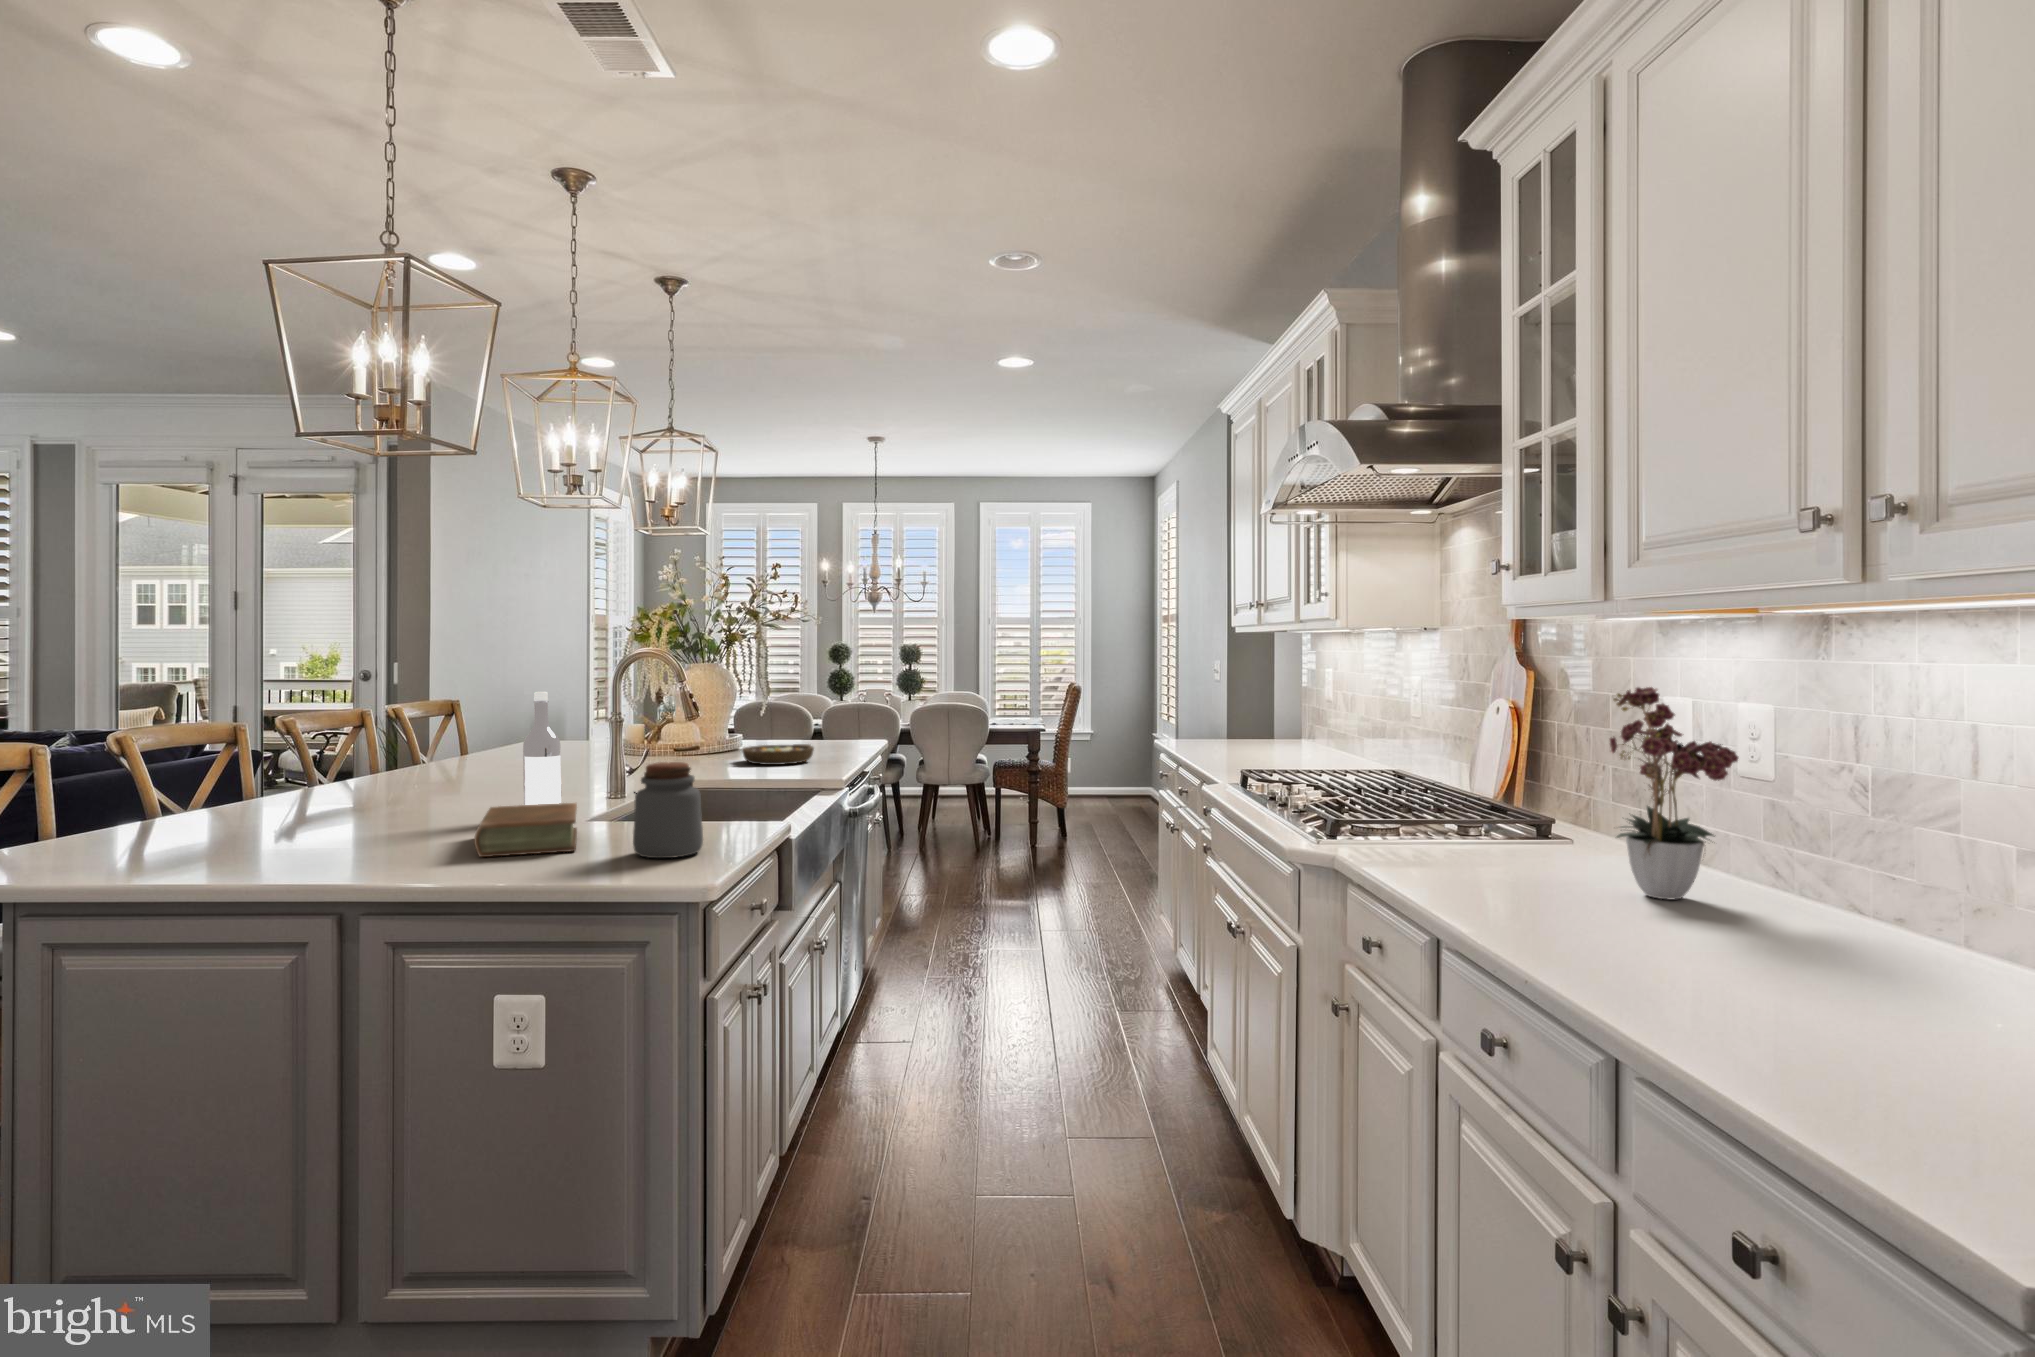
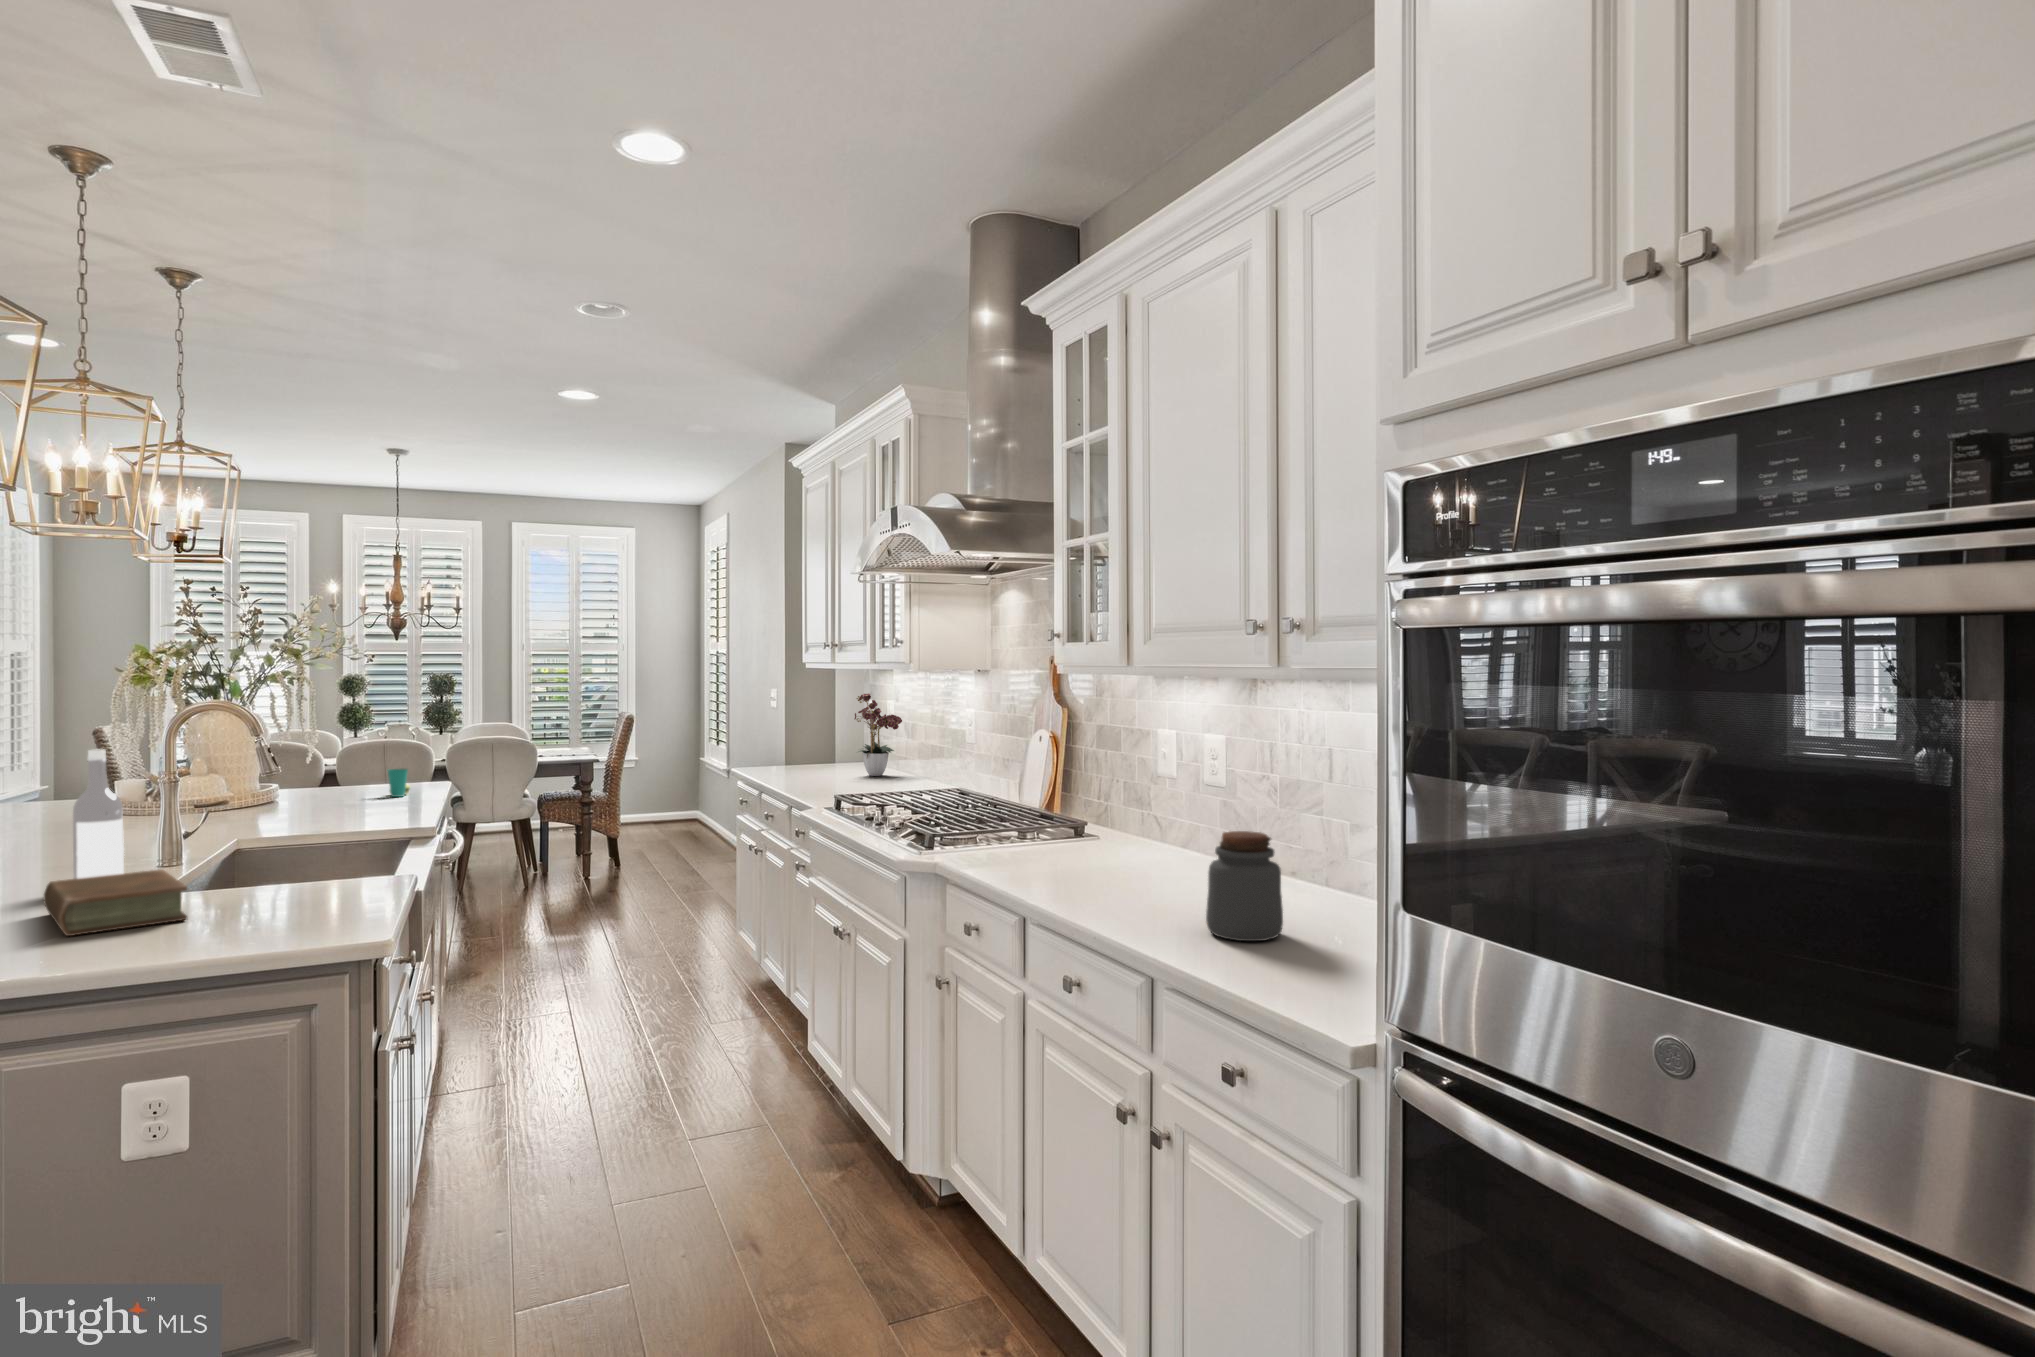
flower arrangement: present [1610,687,1738,899] -> present [854,693,902,776]
cup: none [825,726,846,753] -> present [387,769,410,797]
bowl: present [742,744,814,765] -> none [295,790,385,814]
jar: present [633,762,703,858] -> present [1206,831,1283,941]

